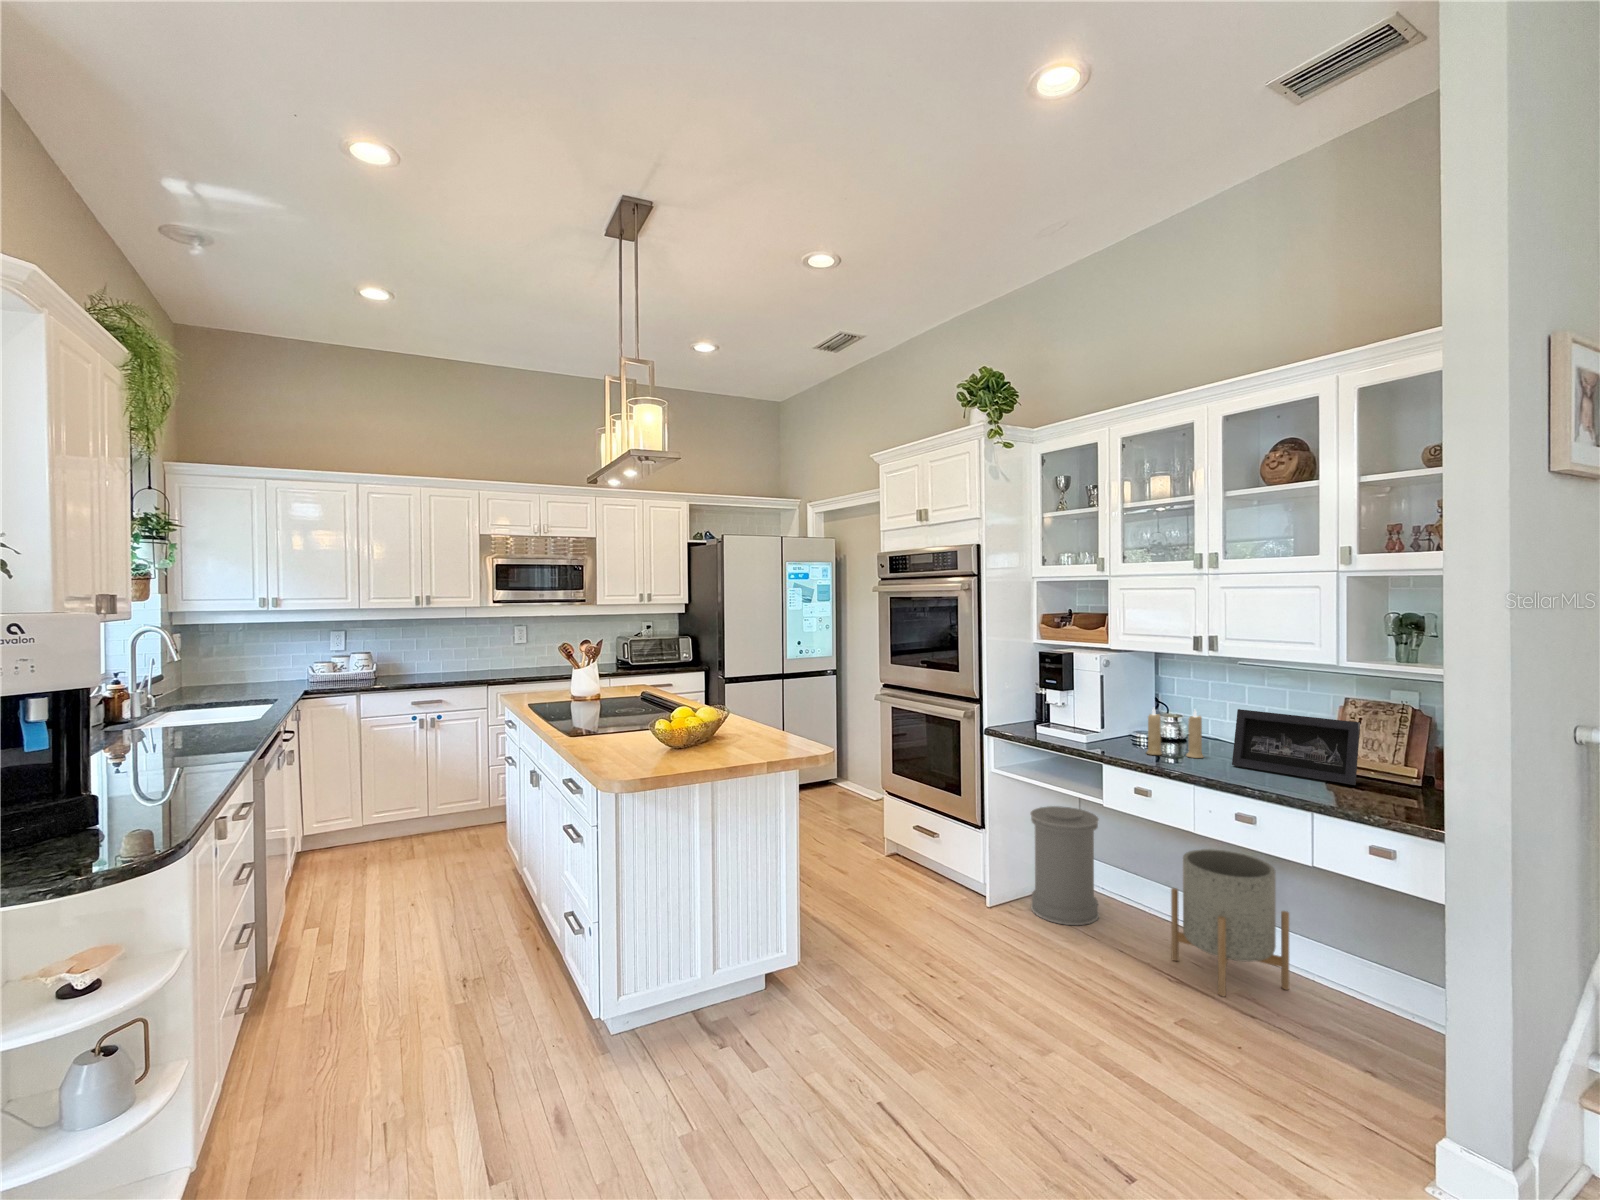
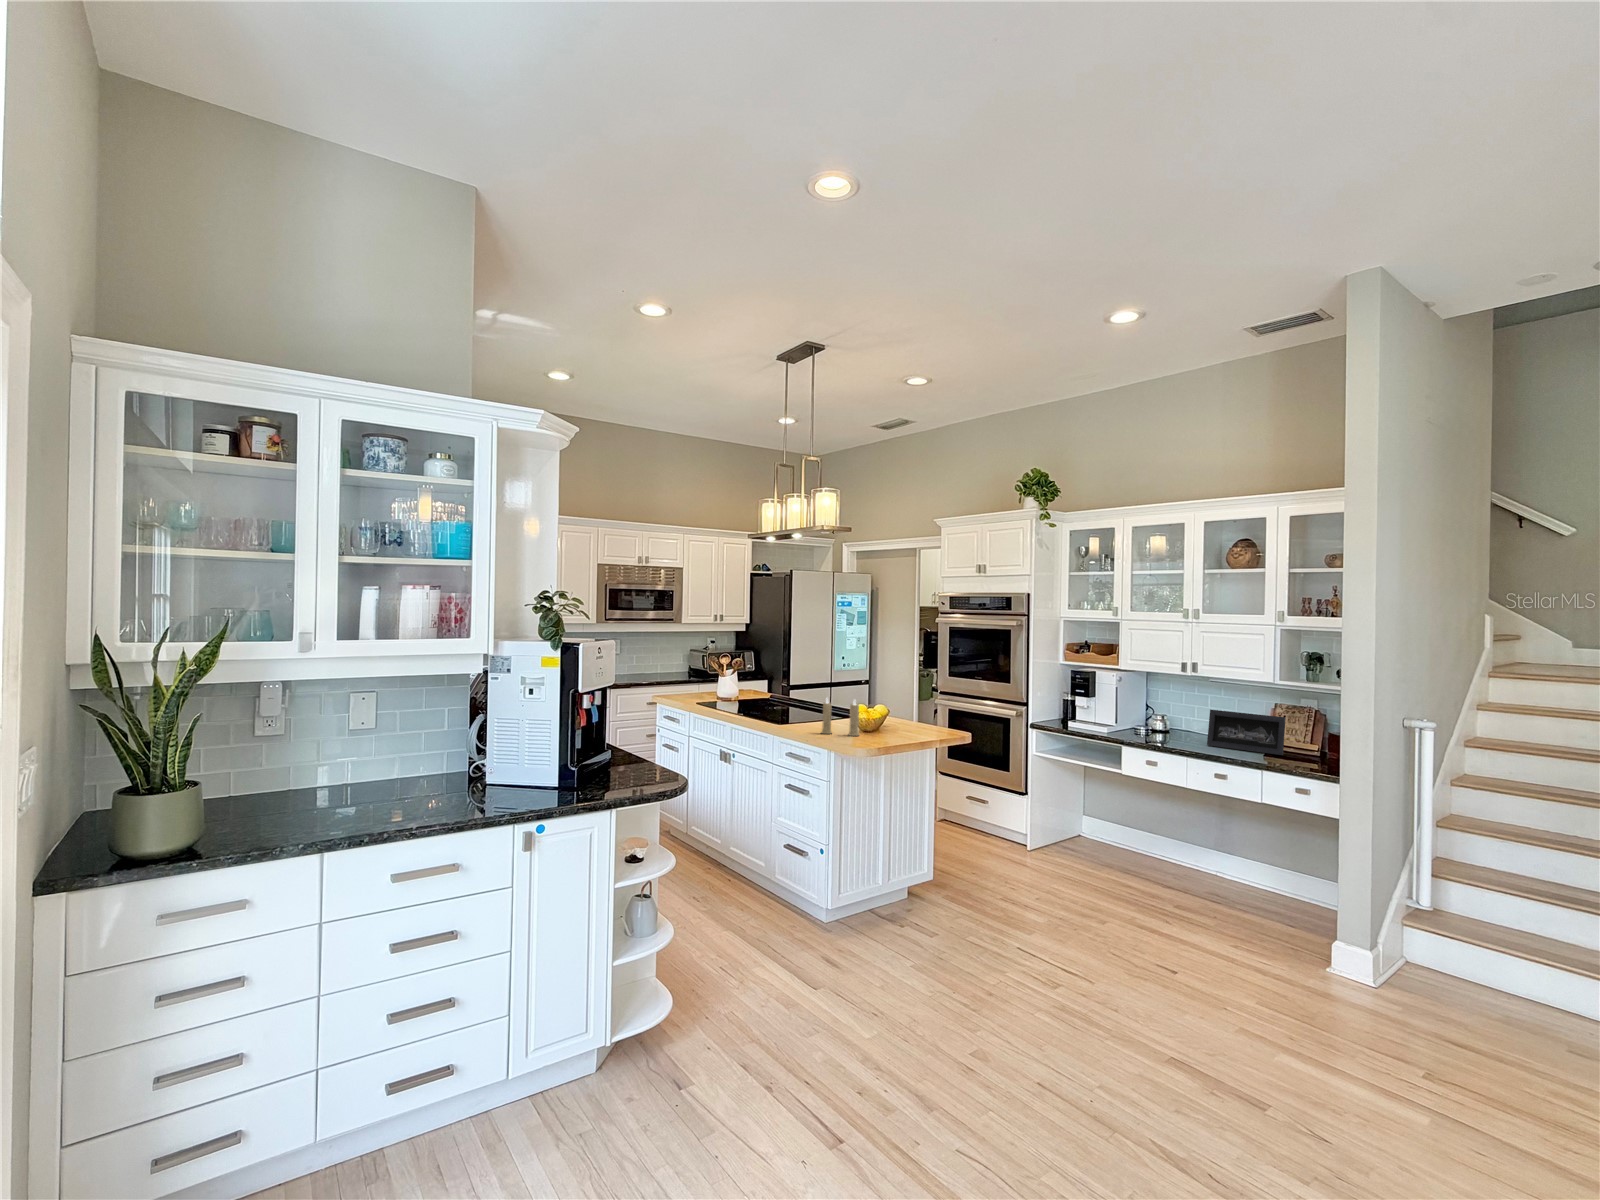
candle: present [1147,708,1203,758] -> present [822,699,859,736]
trash can: present [1030,806,1099,925] -> none [1058,779,1107,859]
planter: present [1171,849,1289,997] -> none [1161,803,1238,893]

